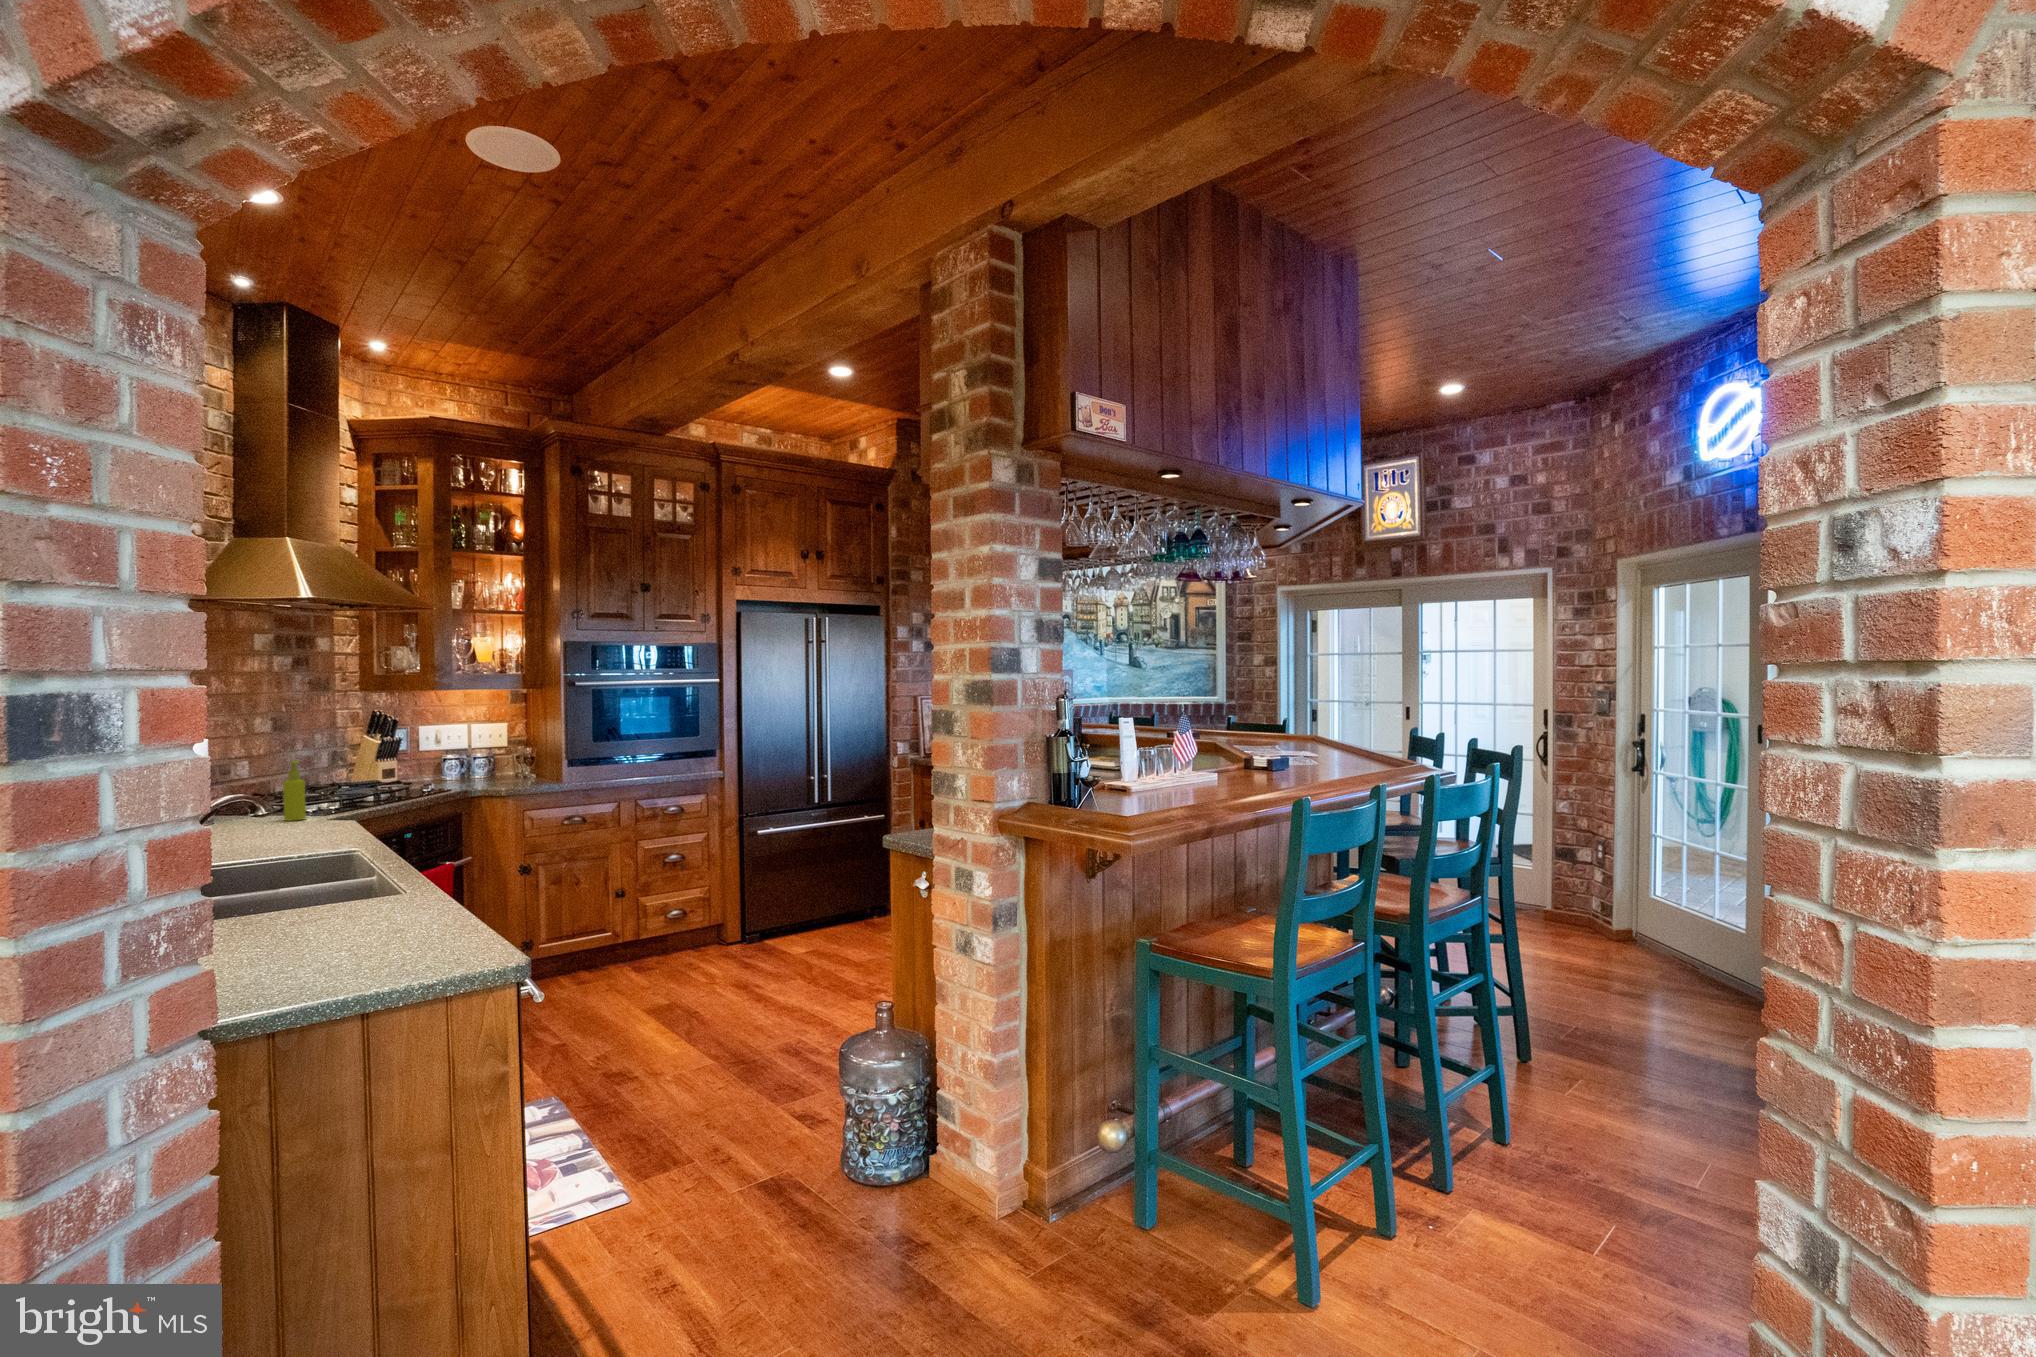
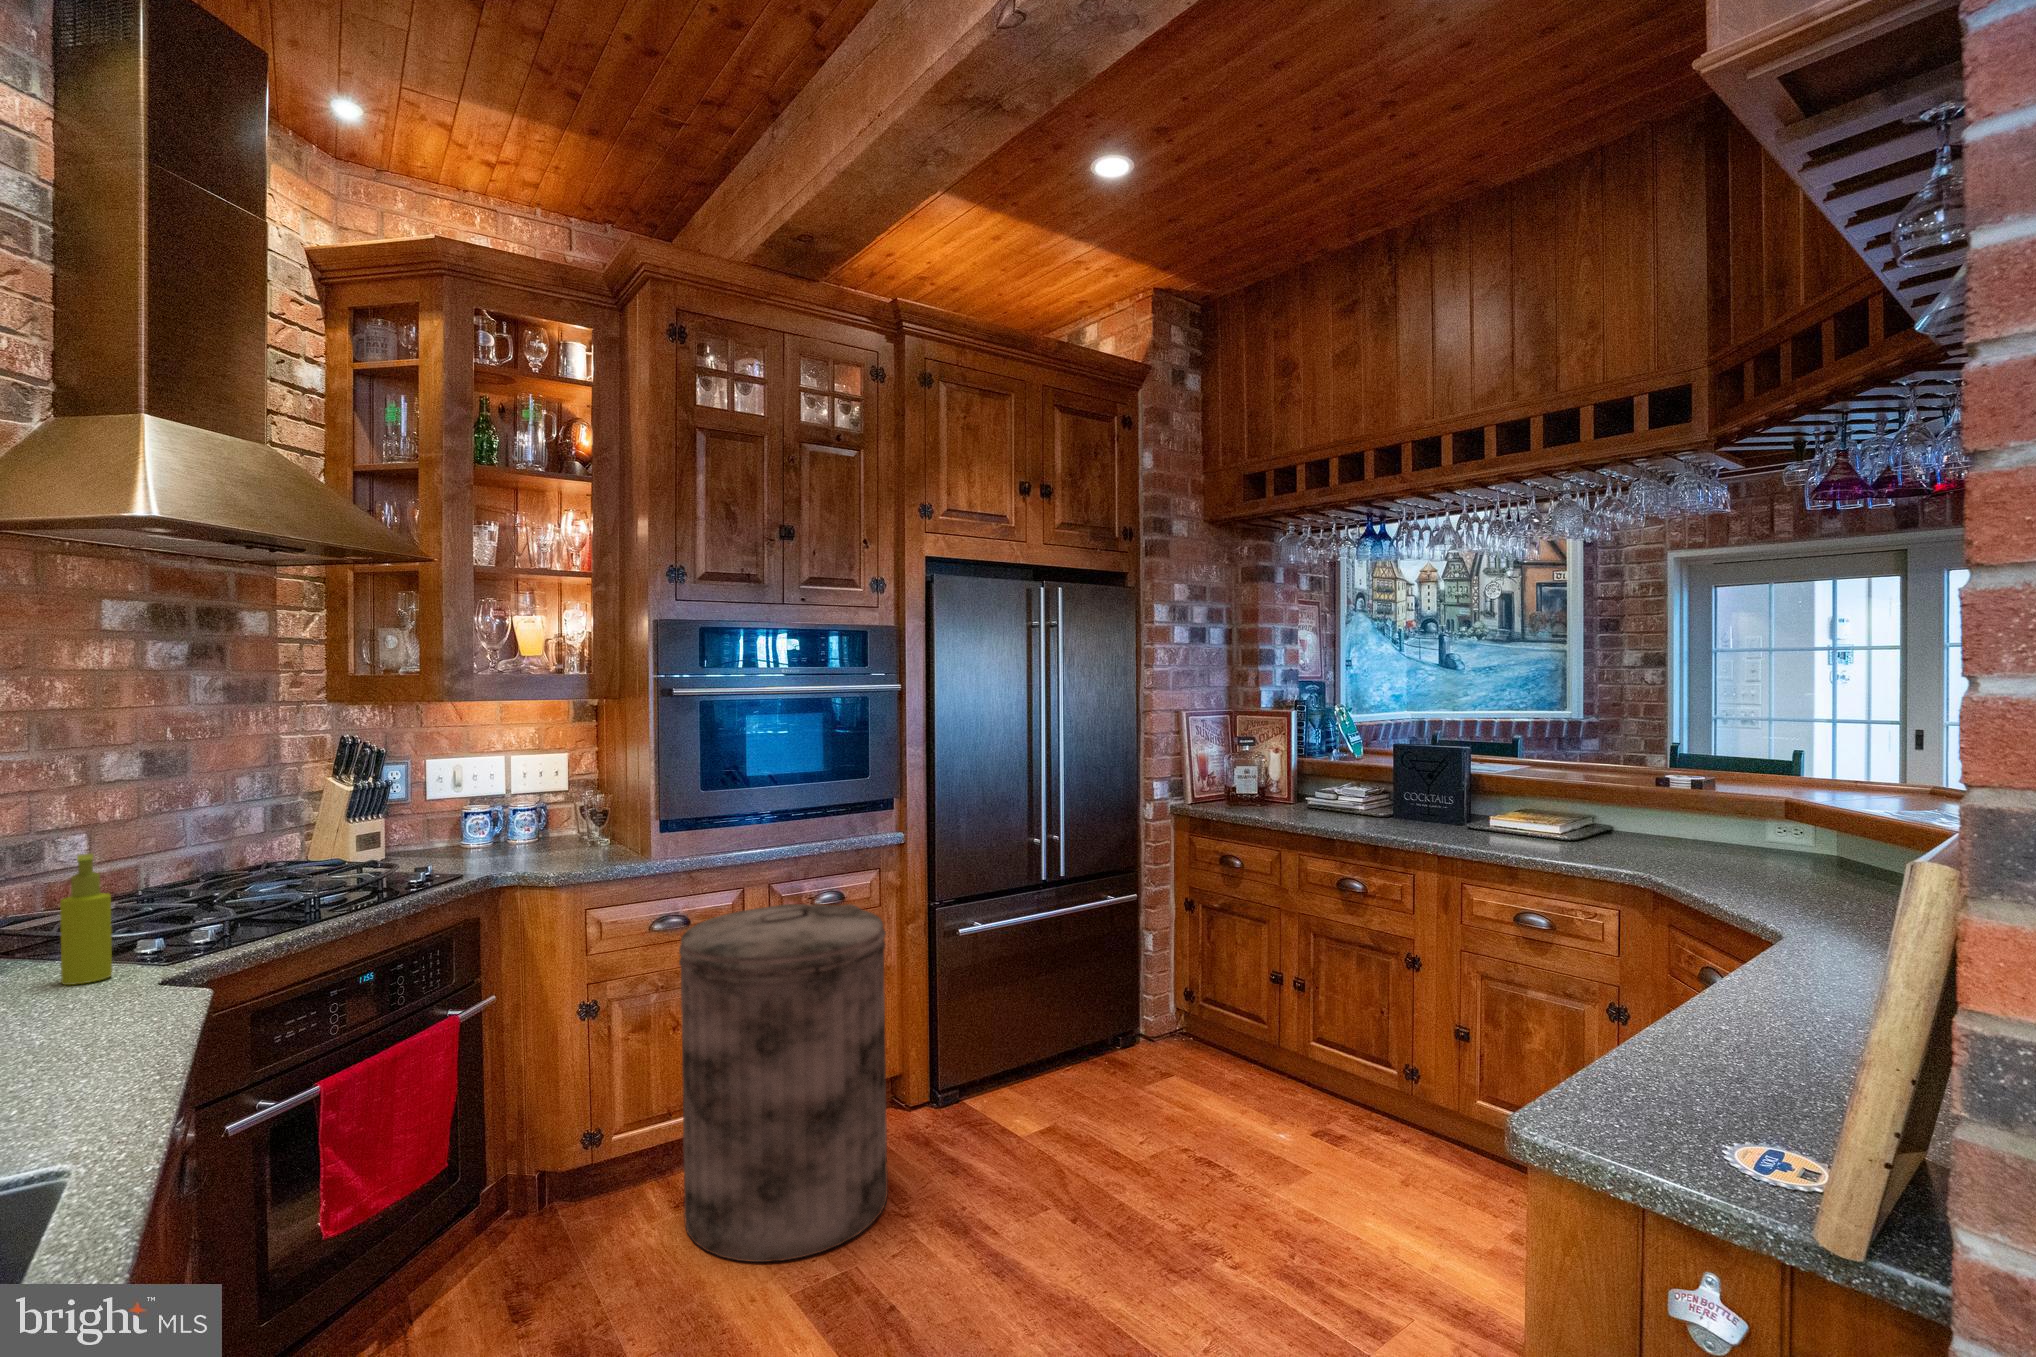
trash can: none [582,807,707,996] -> present [679,904,888,1262]

